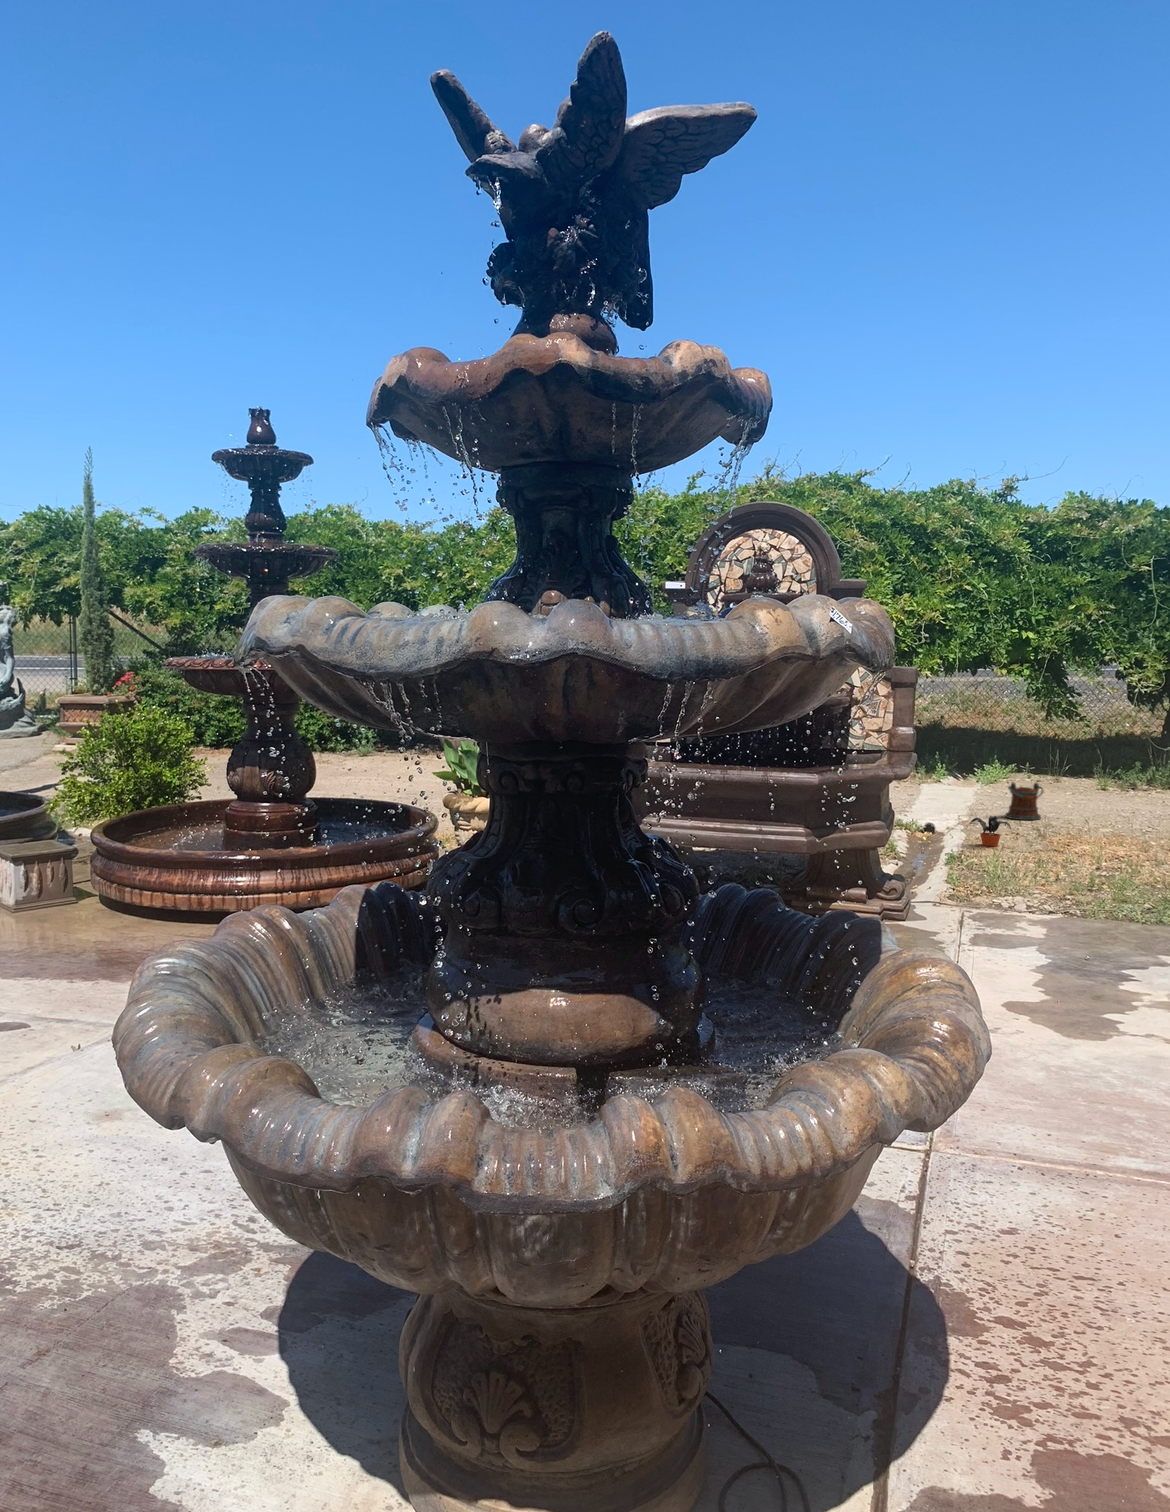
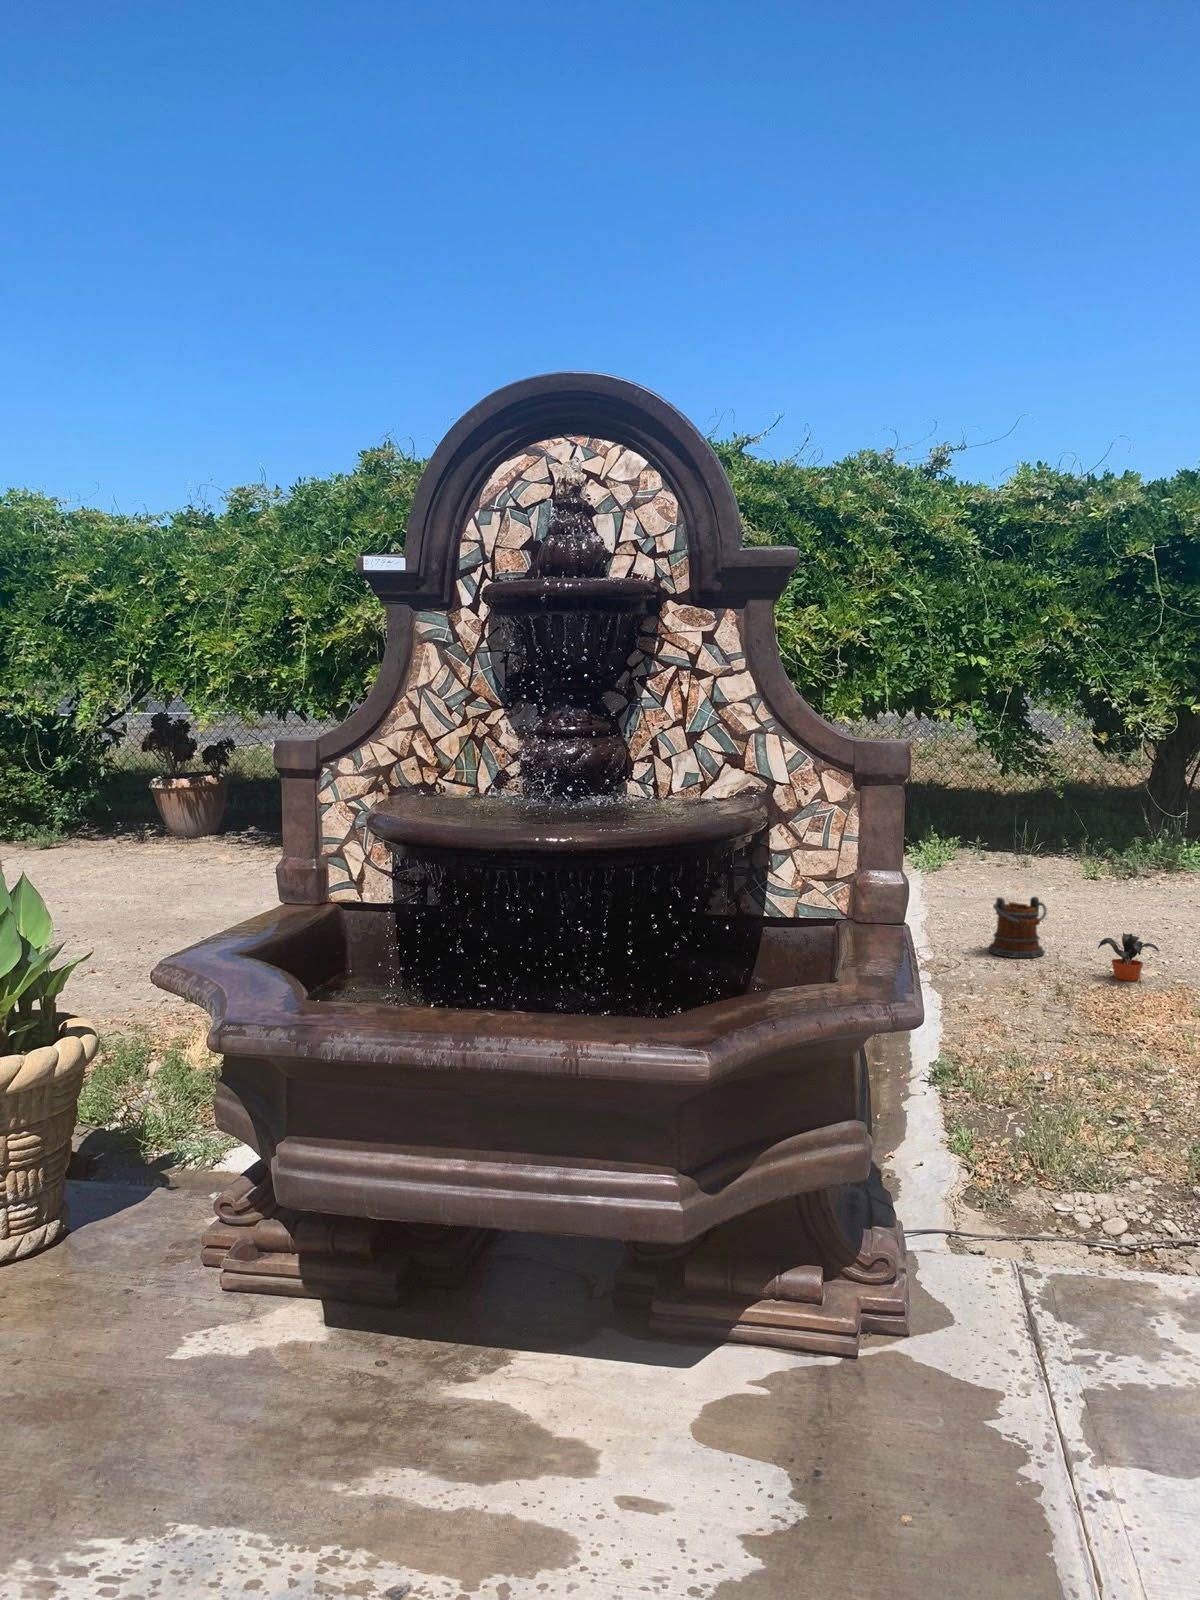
potted plant: present [970,816,1011,846] -> present [1098,933,1159,981]

